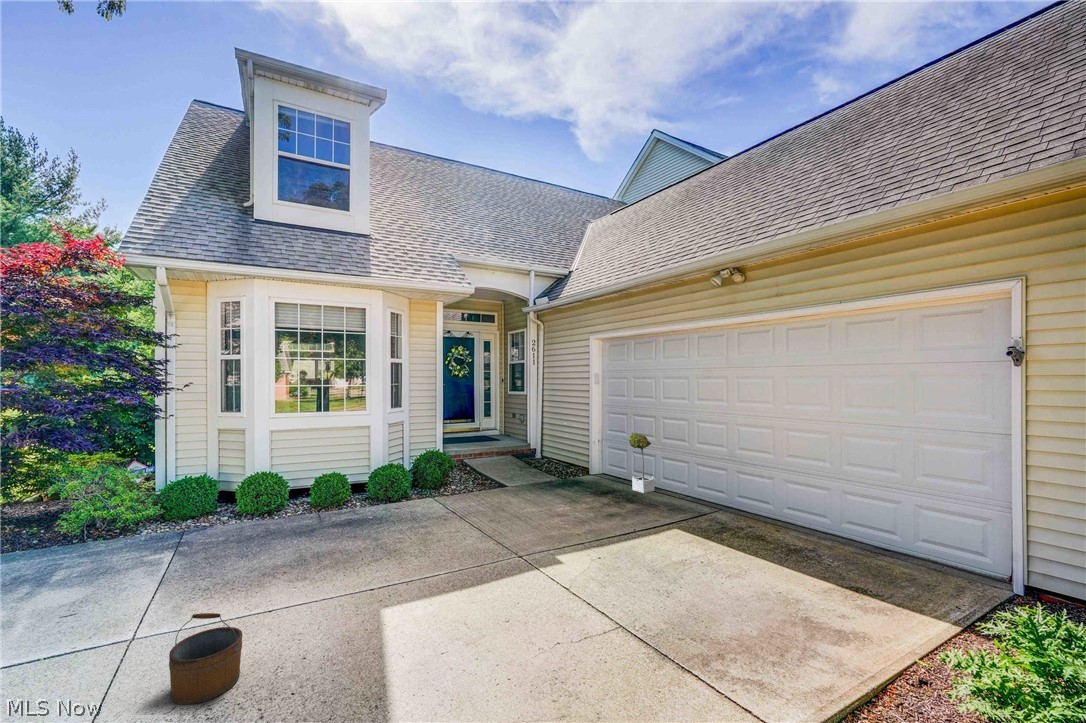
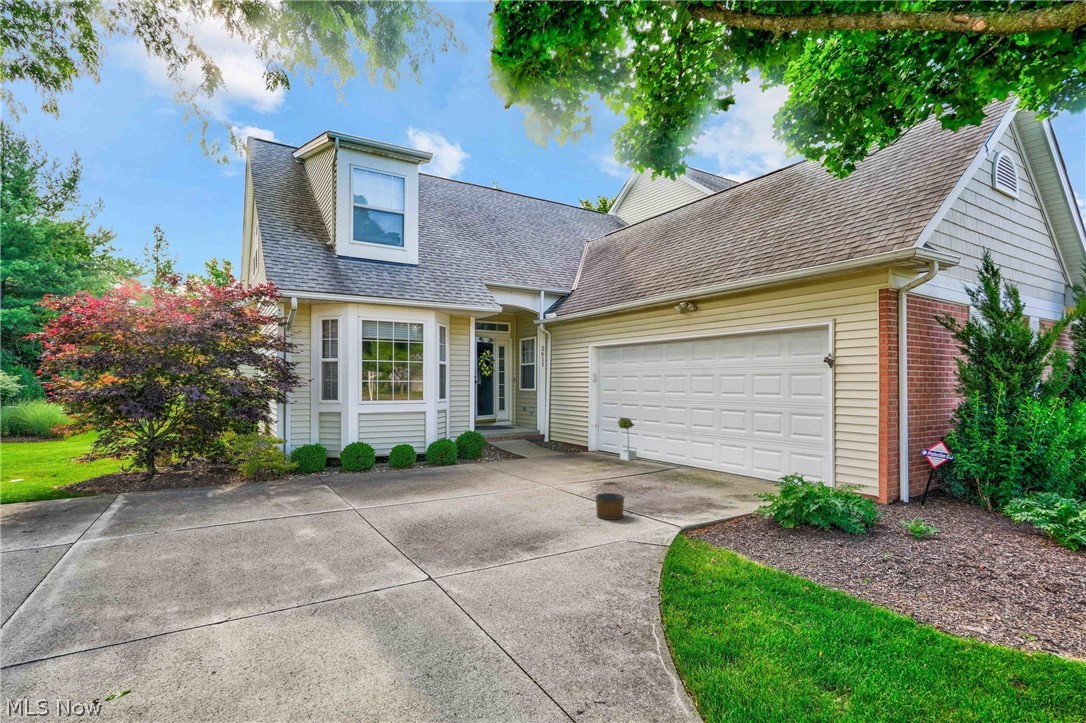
bucket: present [169,613,242,705] -> present [595,482,624,520]

